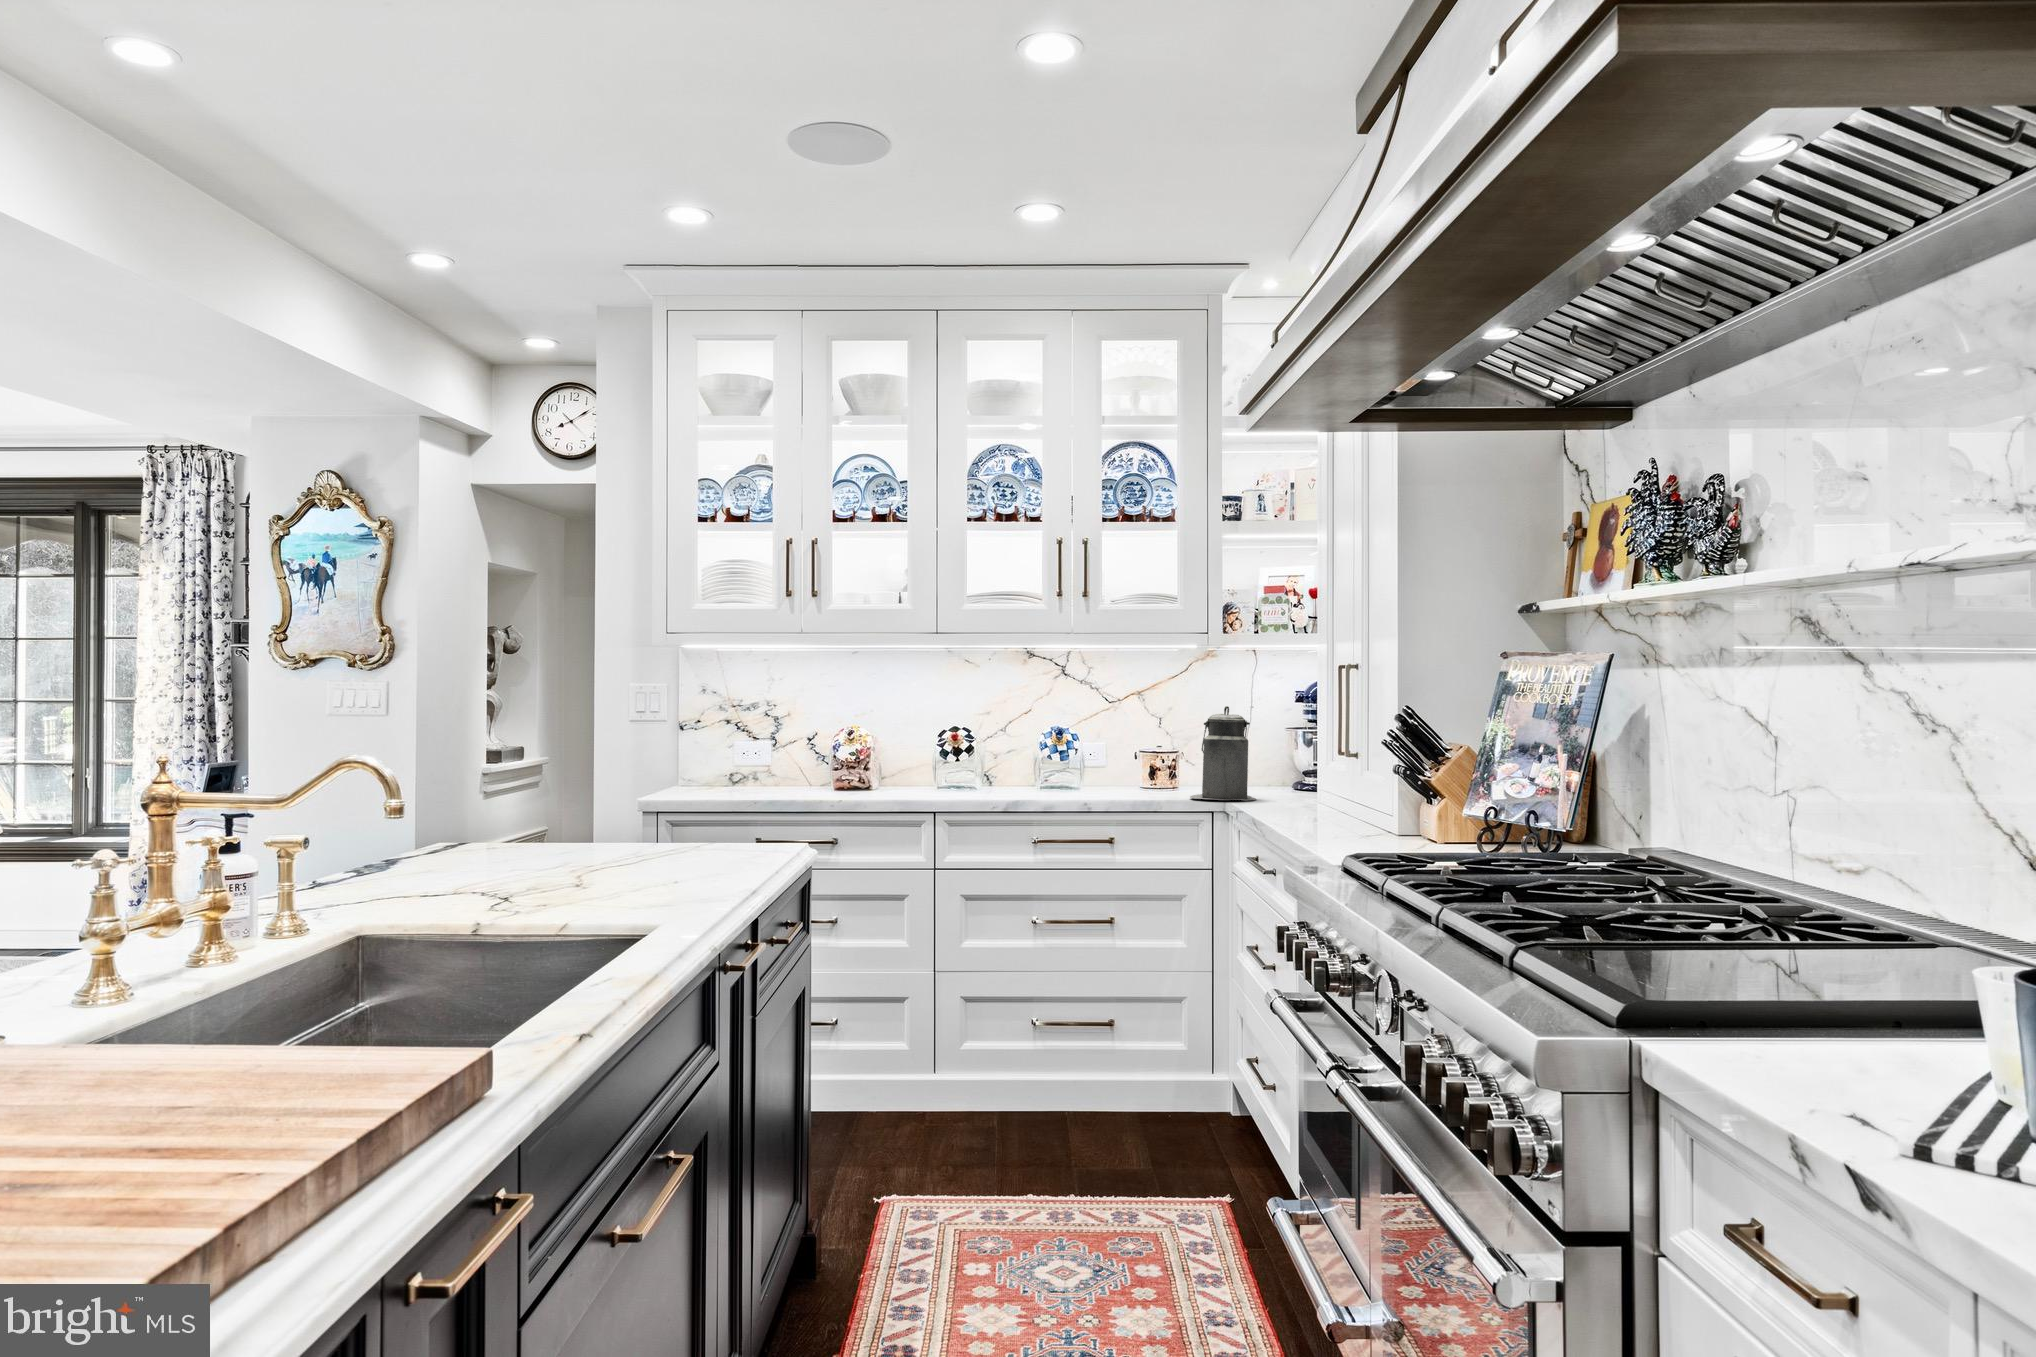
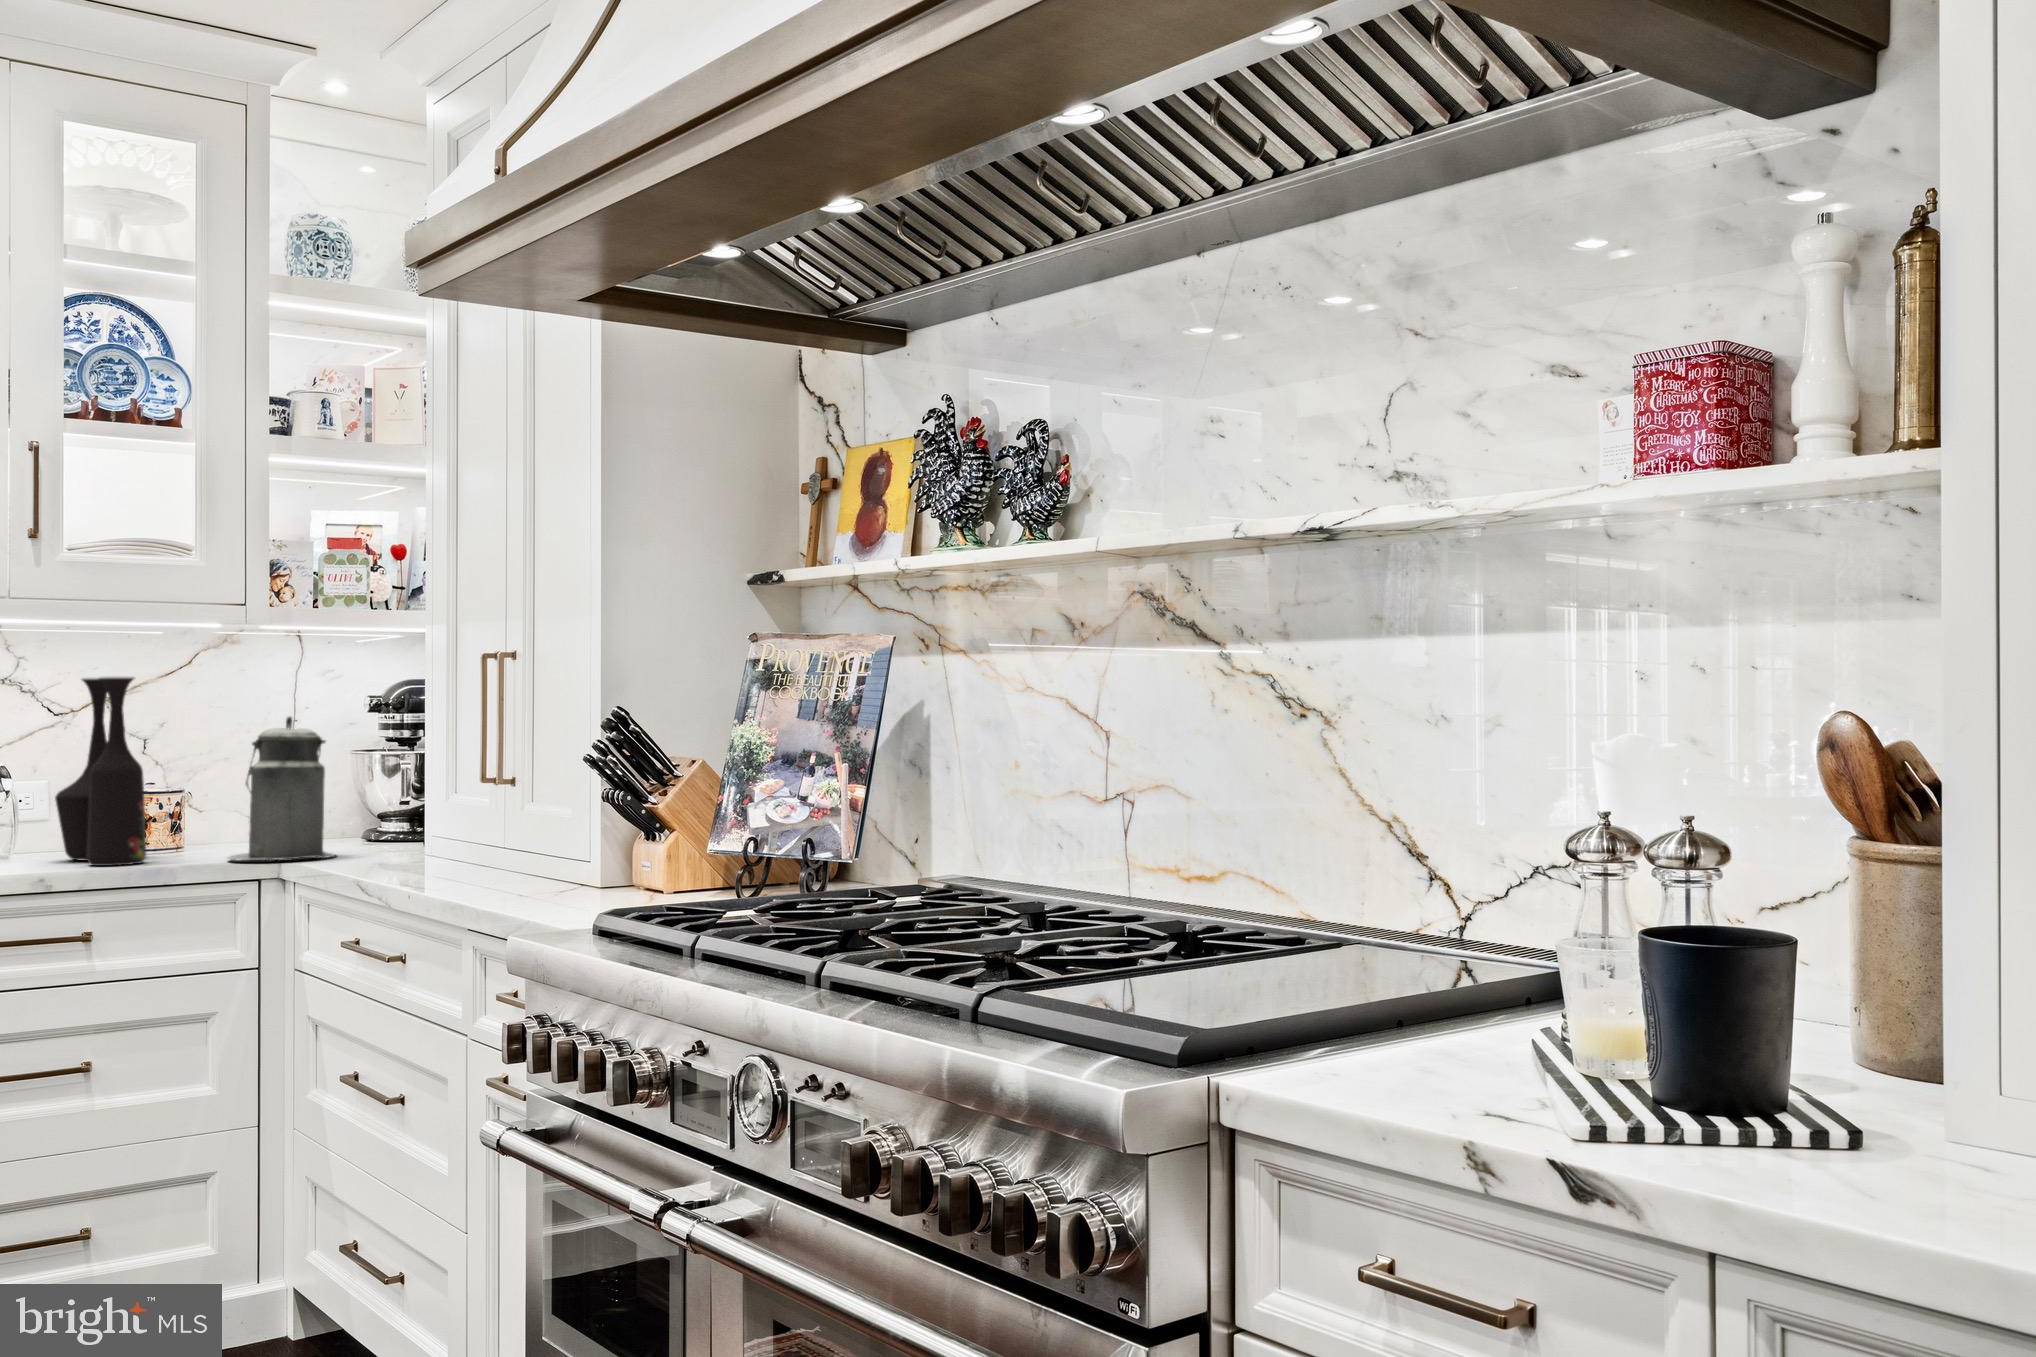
vase: none [1102,680,1148,797] -> present [55,676,146,866]

